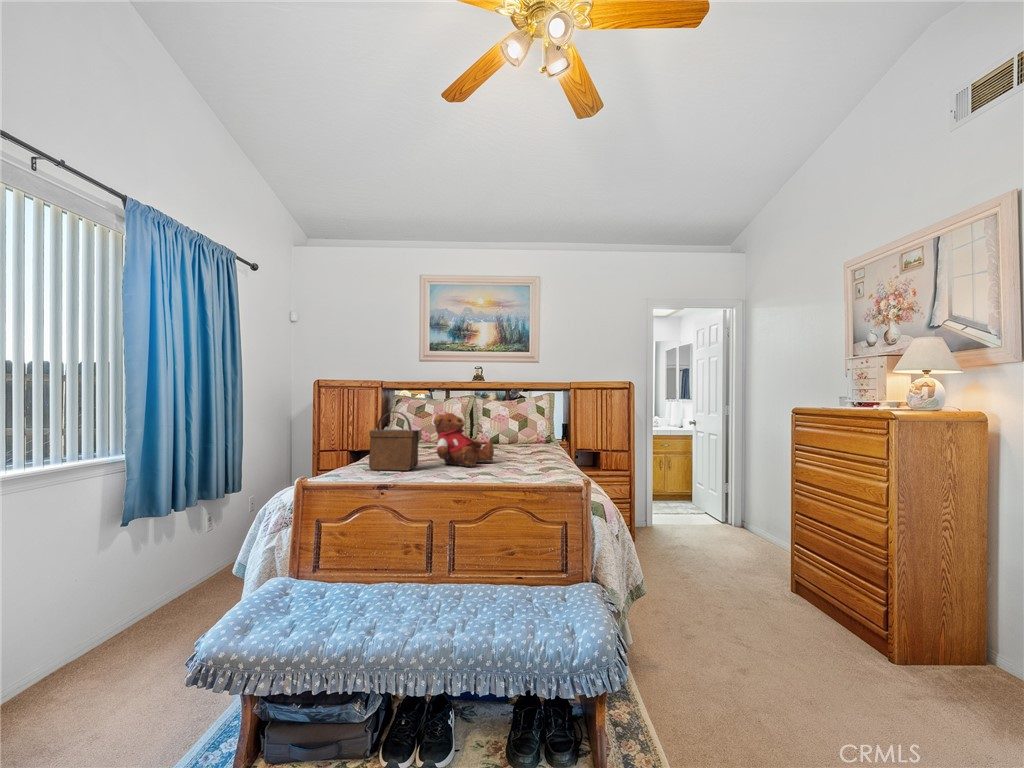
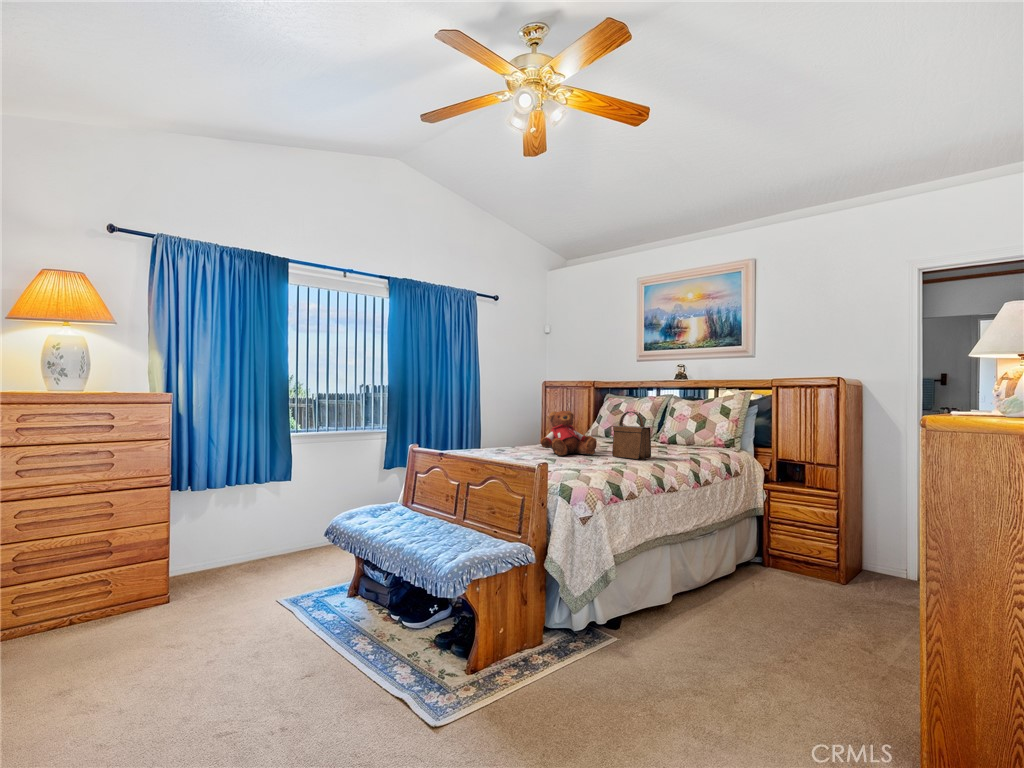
handbag: present [369,411,419,471] -> present [612,411,651,459]

